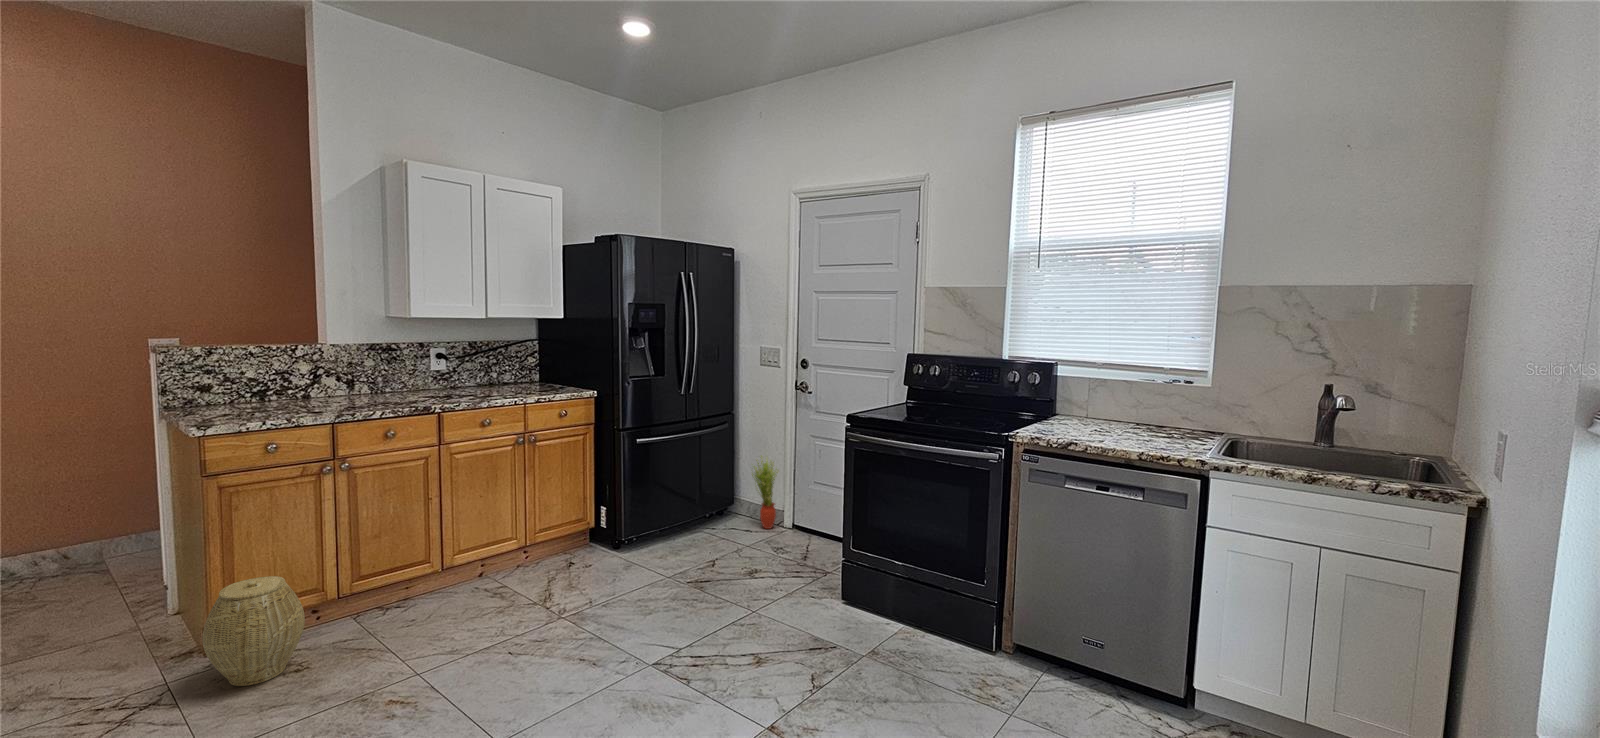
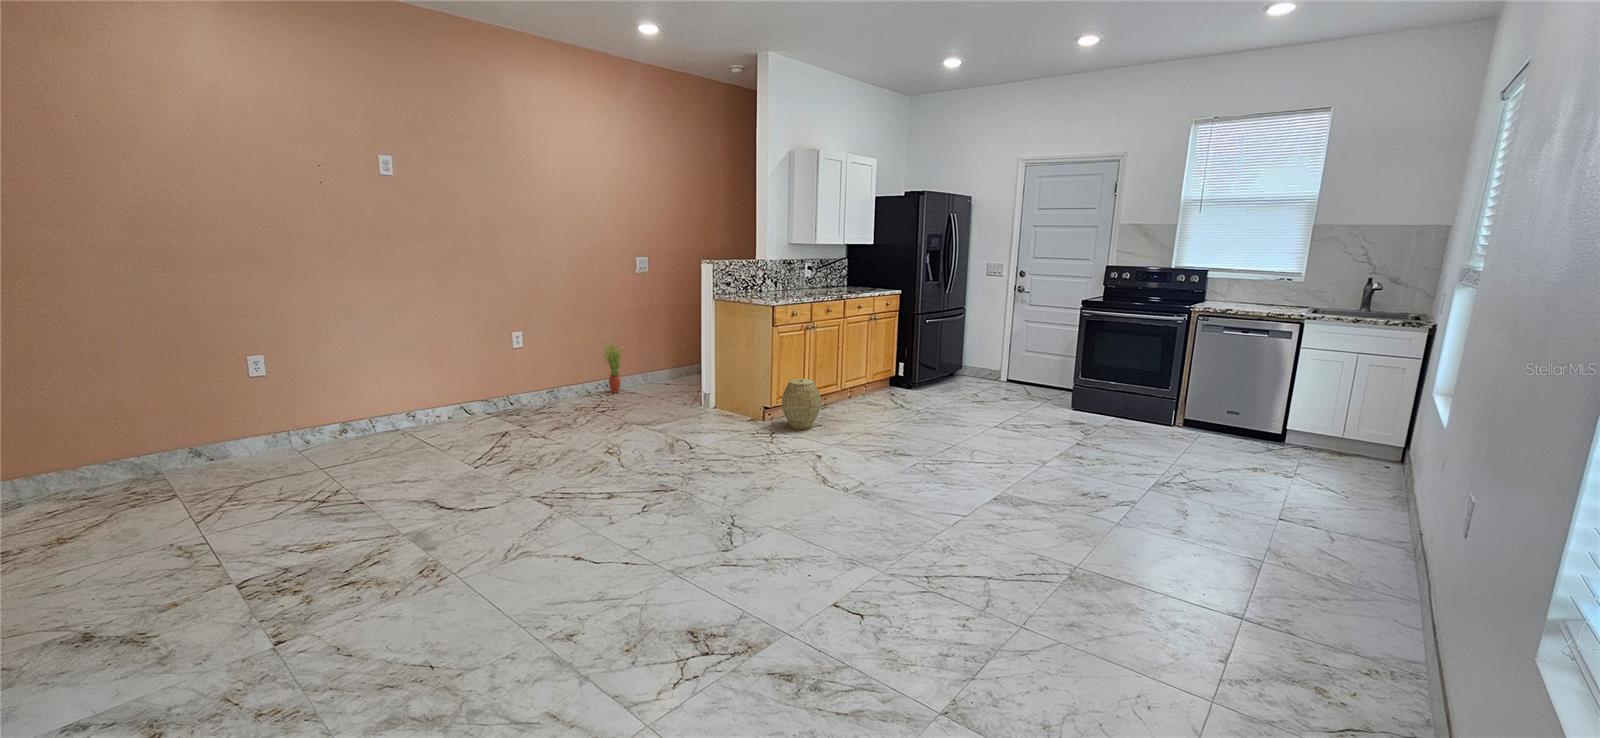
potted plant: present [752,456,778,529] -> present [604,344,624,393]

